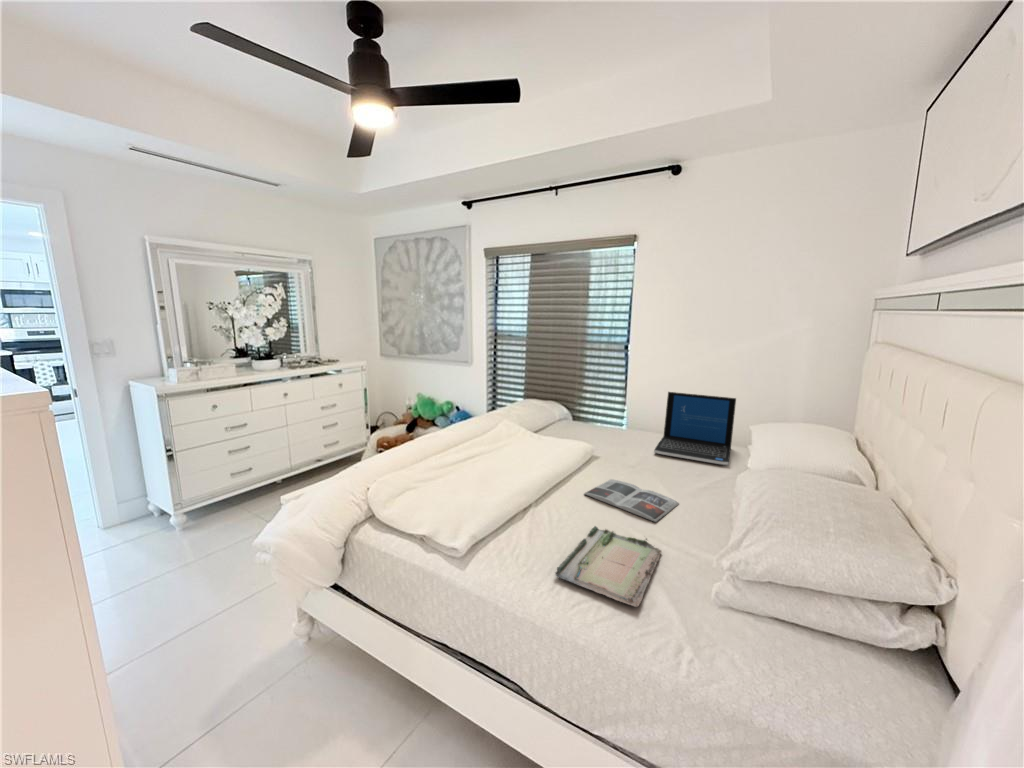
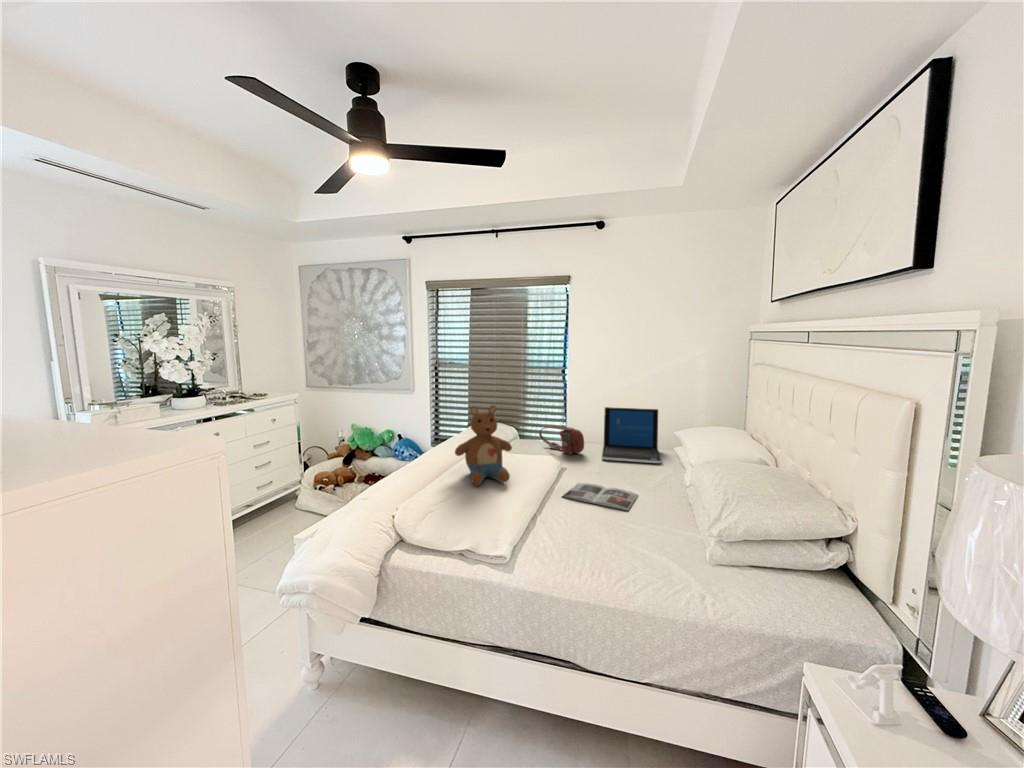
stuffed toy: none [469,384,533,471] -> present [455,405,512,485]
handbag: none [589,409,637,444] -> present [539,426,584,454]
tray: present [555,526,662,607] -> none [572,519,645,570]

